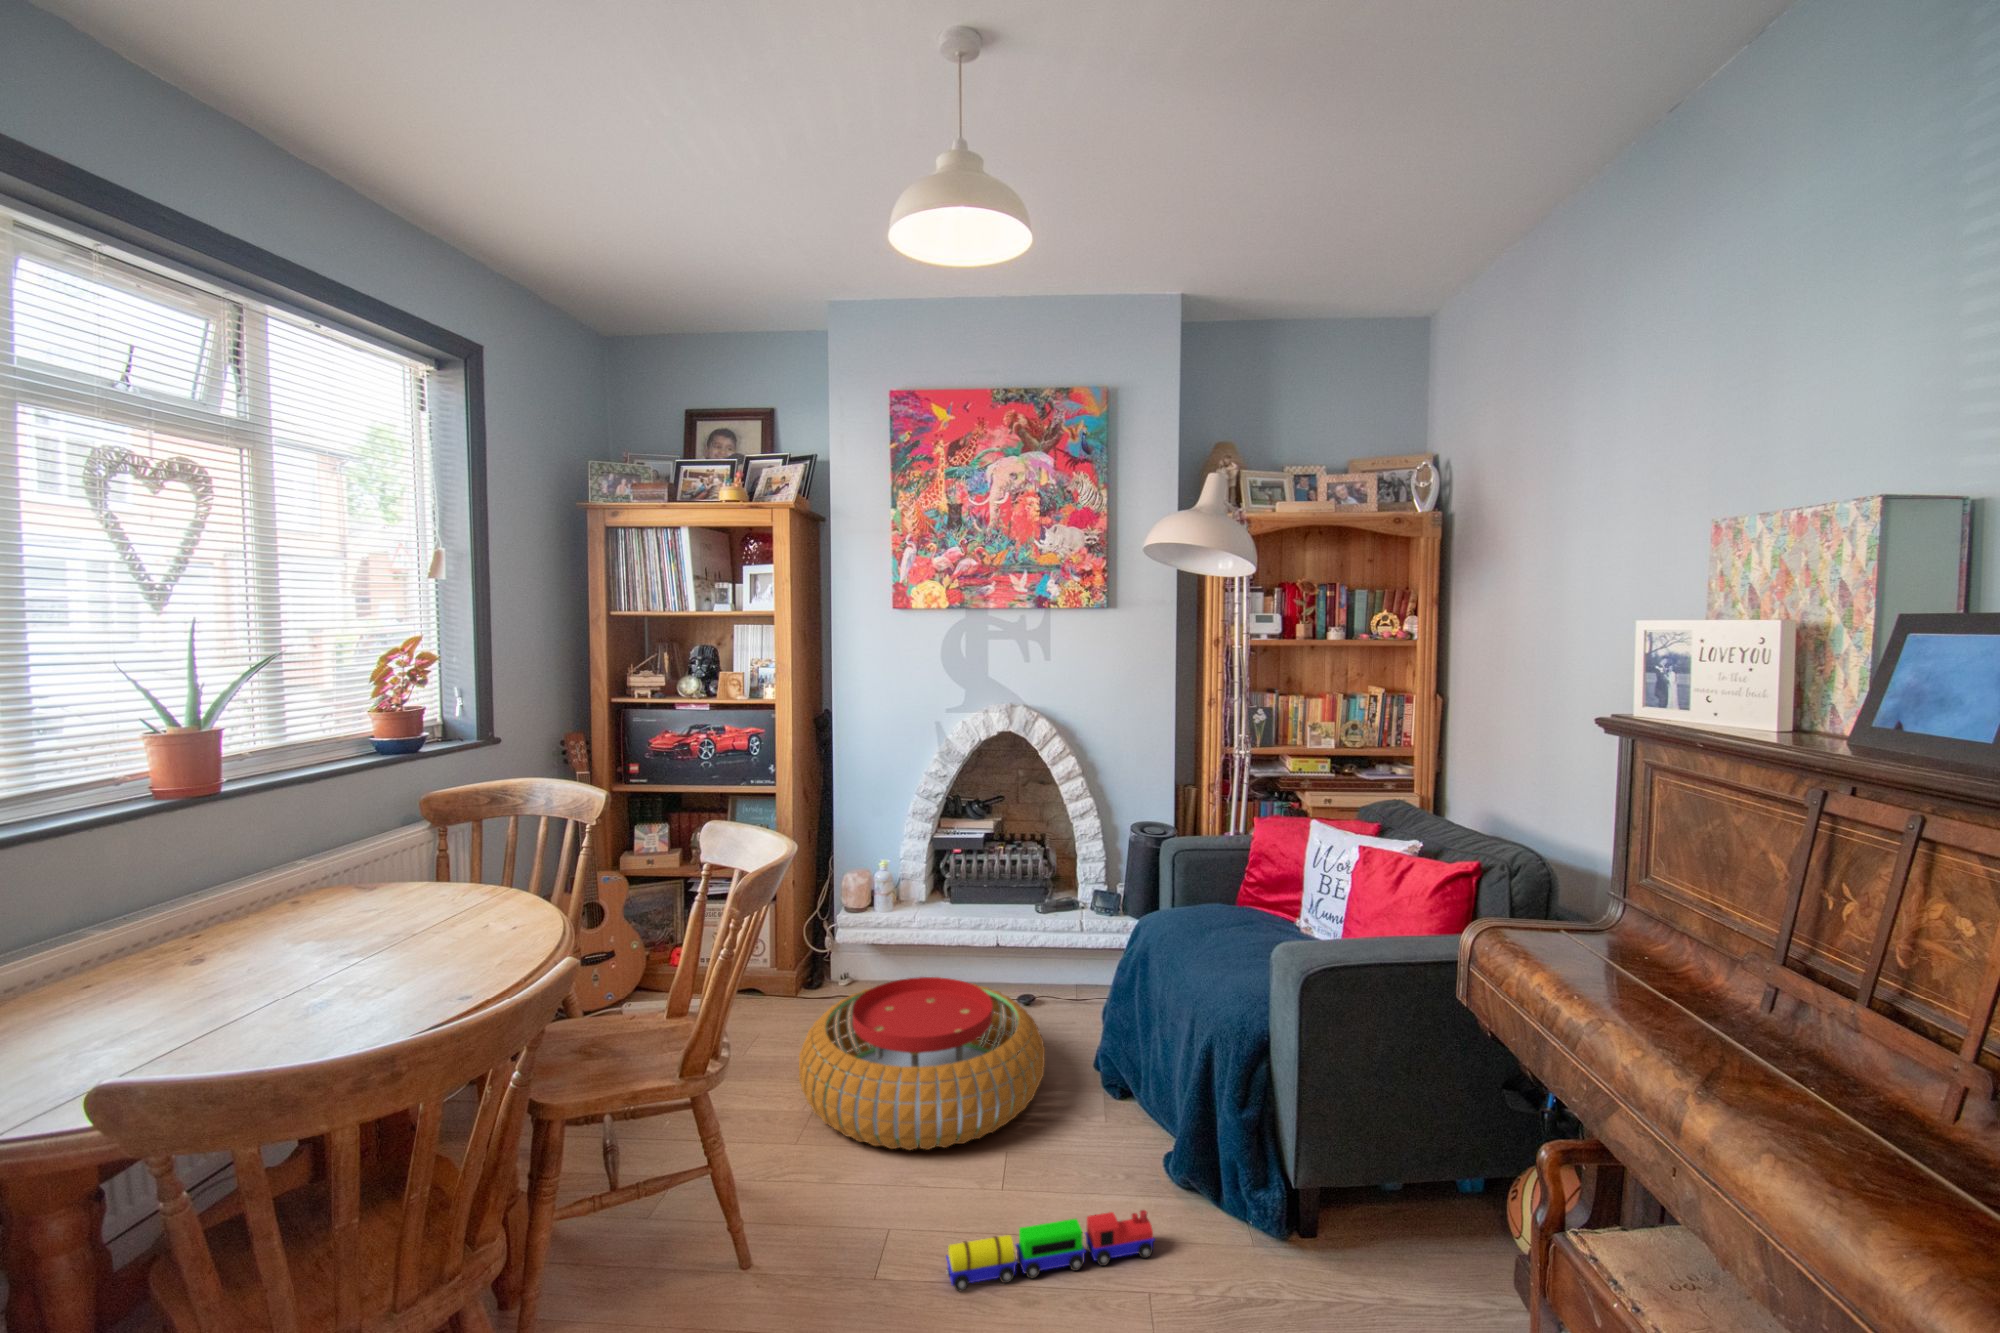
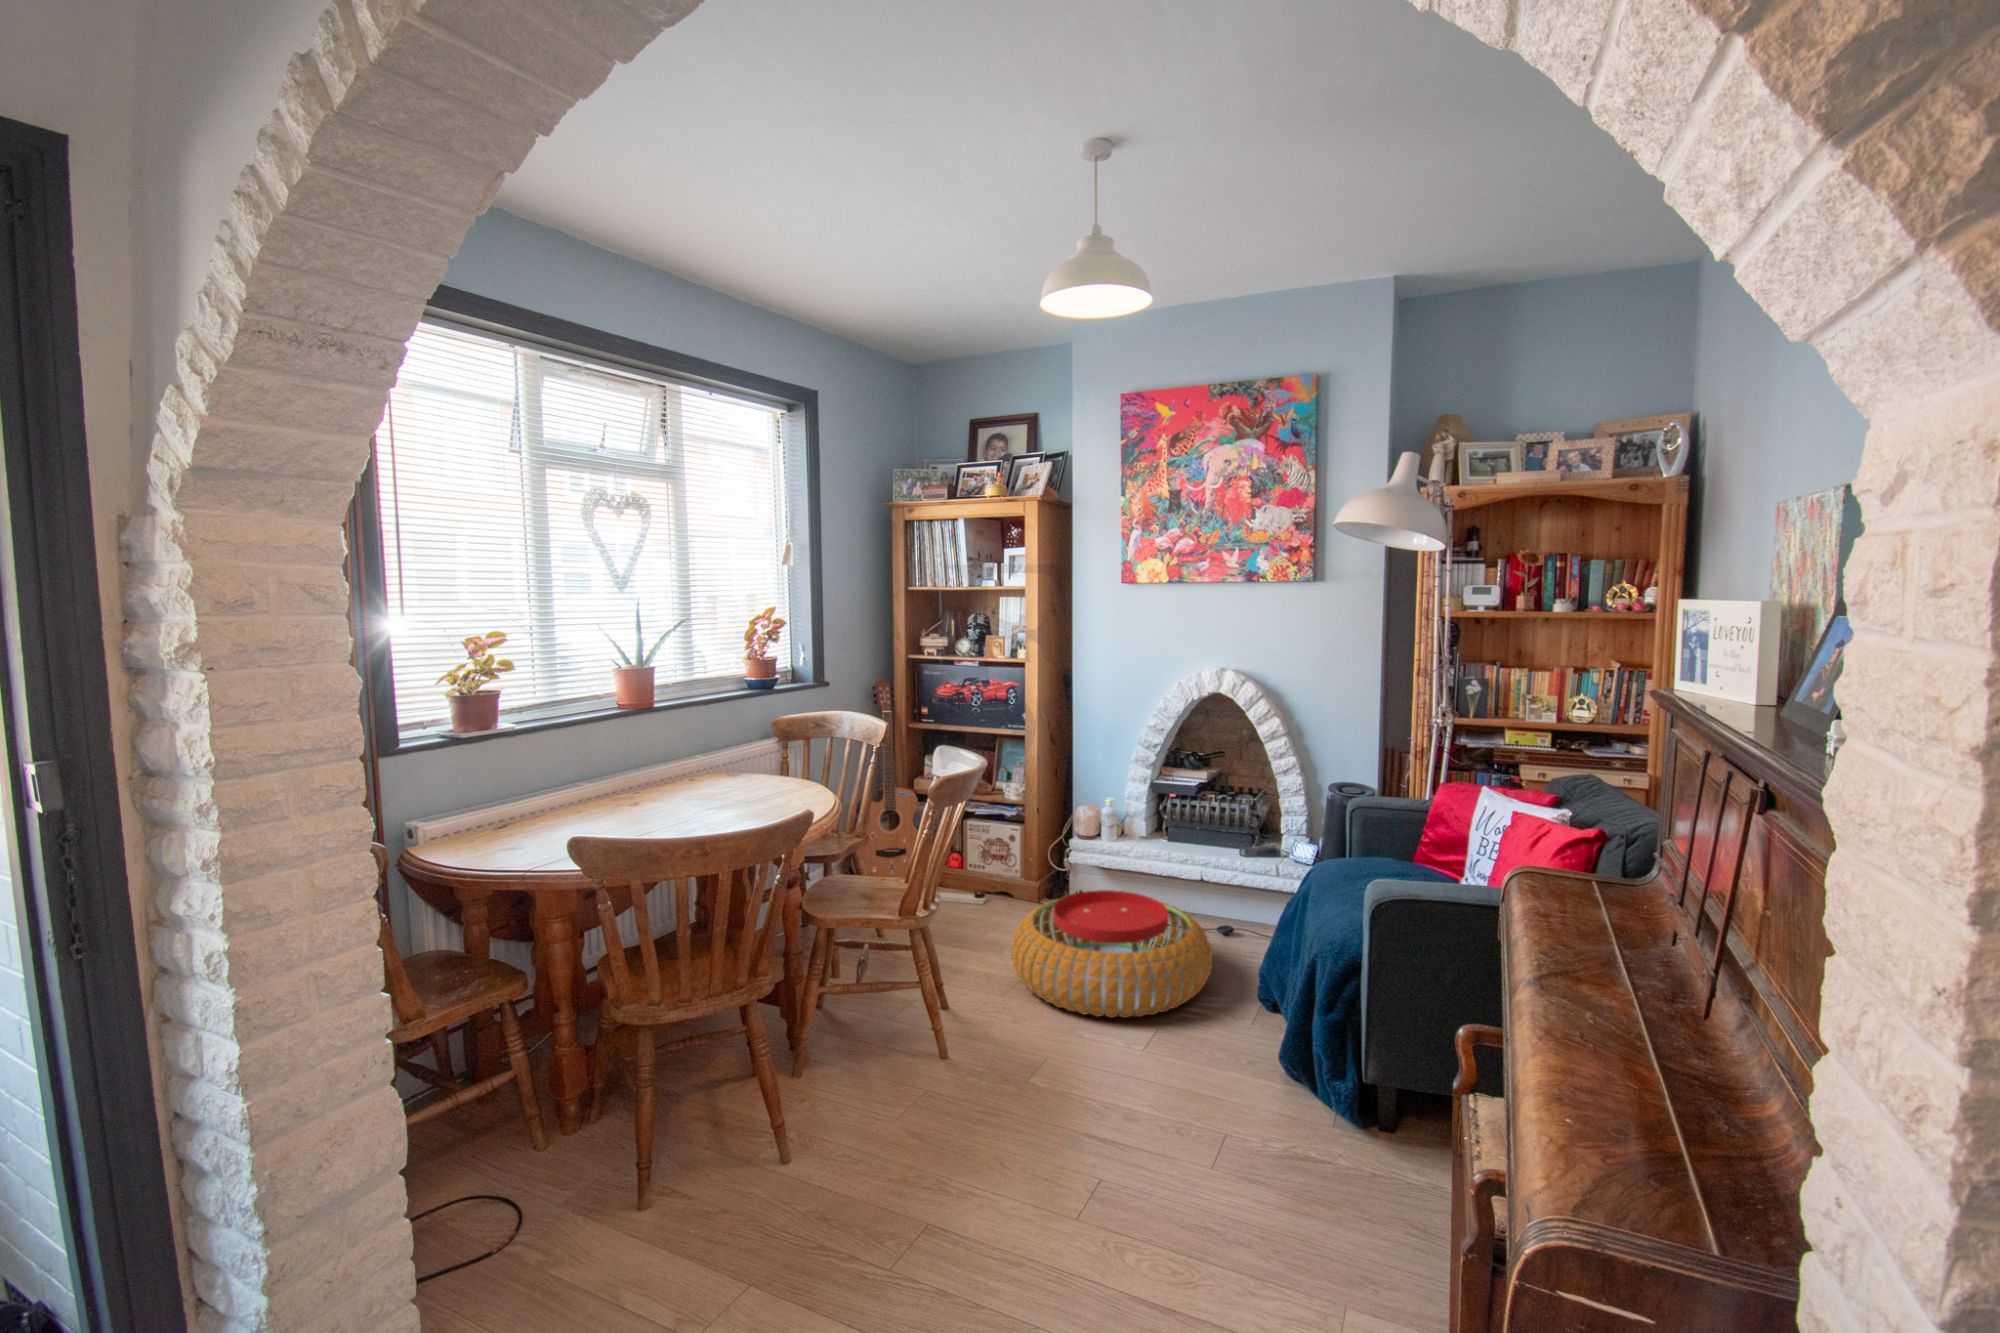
toy train: present [946,1210,1155,1291] -> none [1077,1070,1248,1117]

